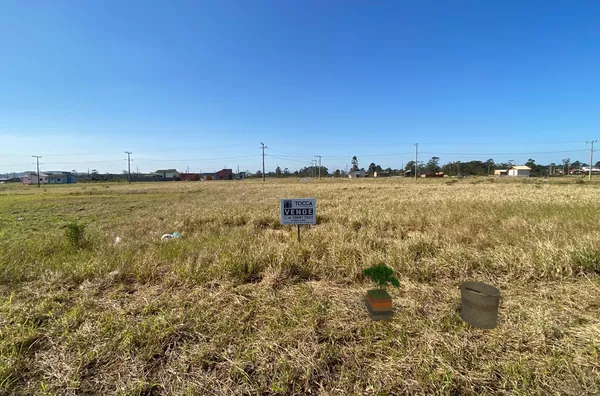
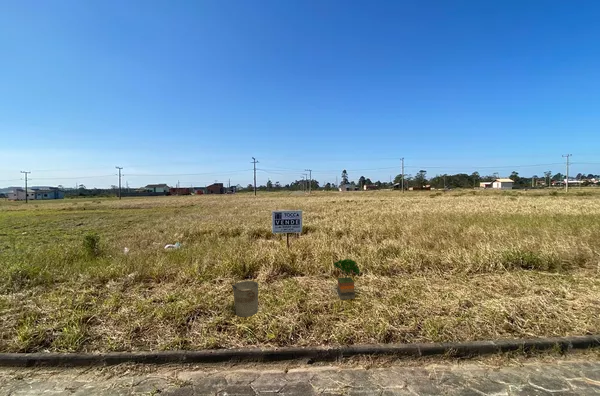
bucket: present [456,281,503,329] -> present [231,281,258,317]

